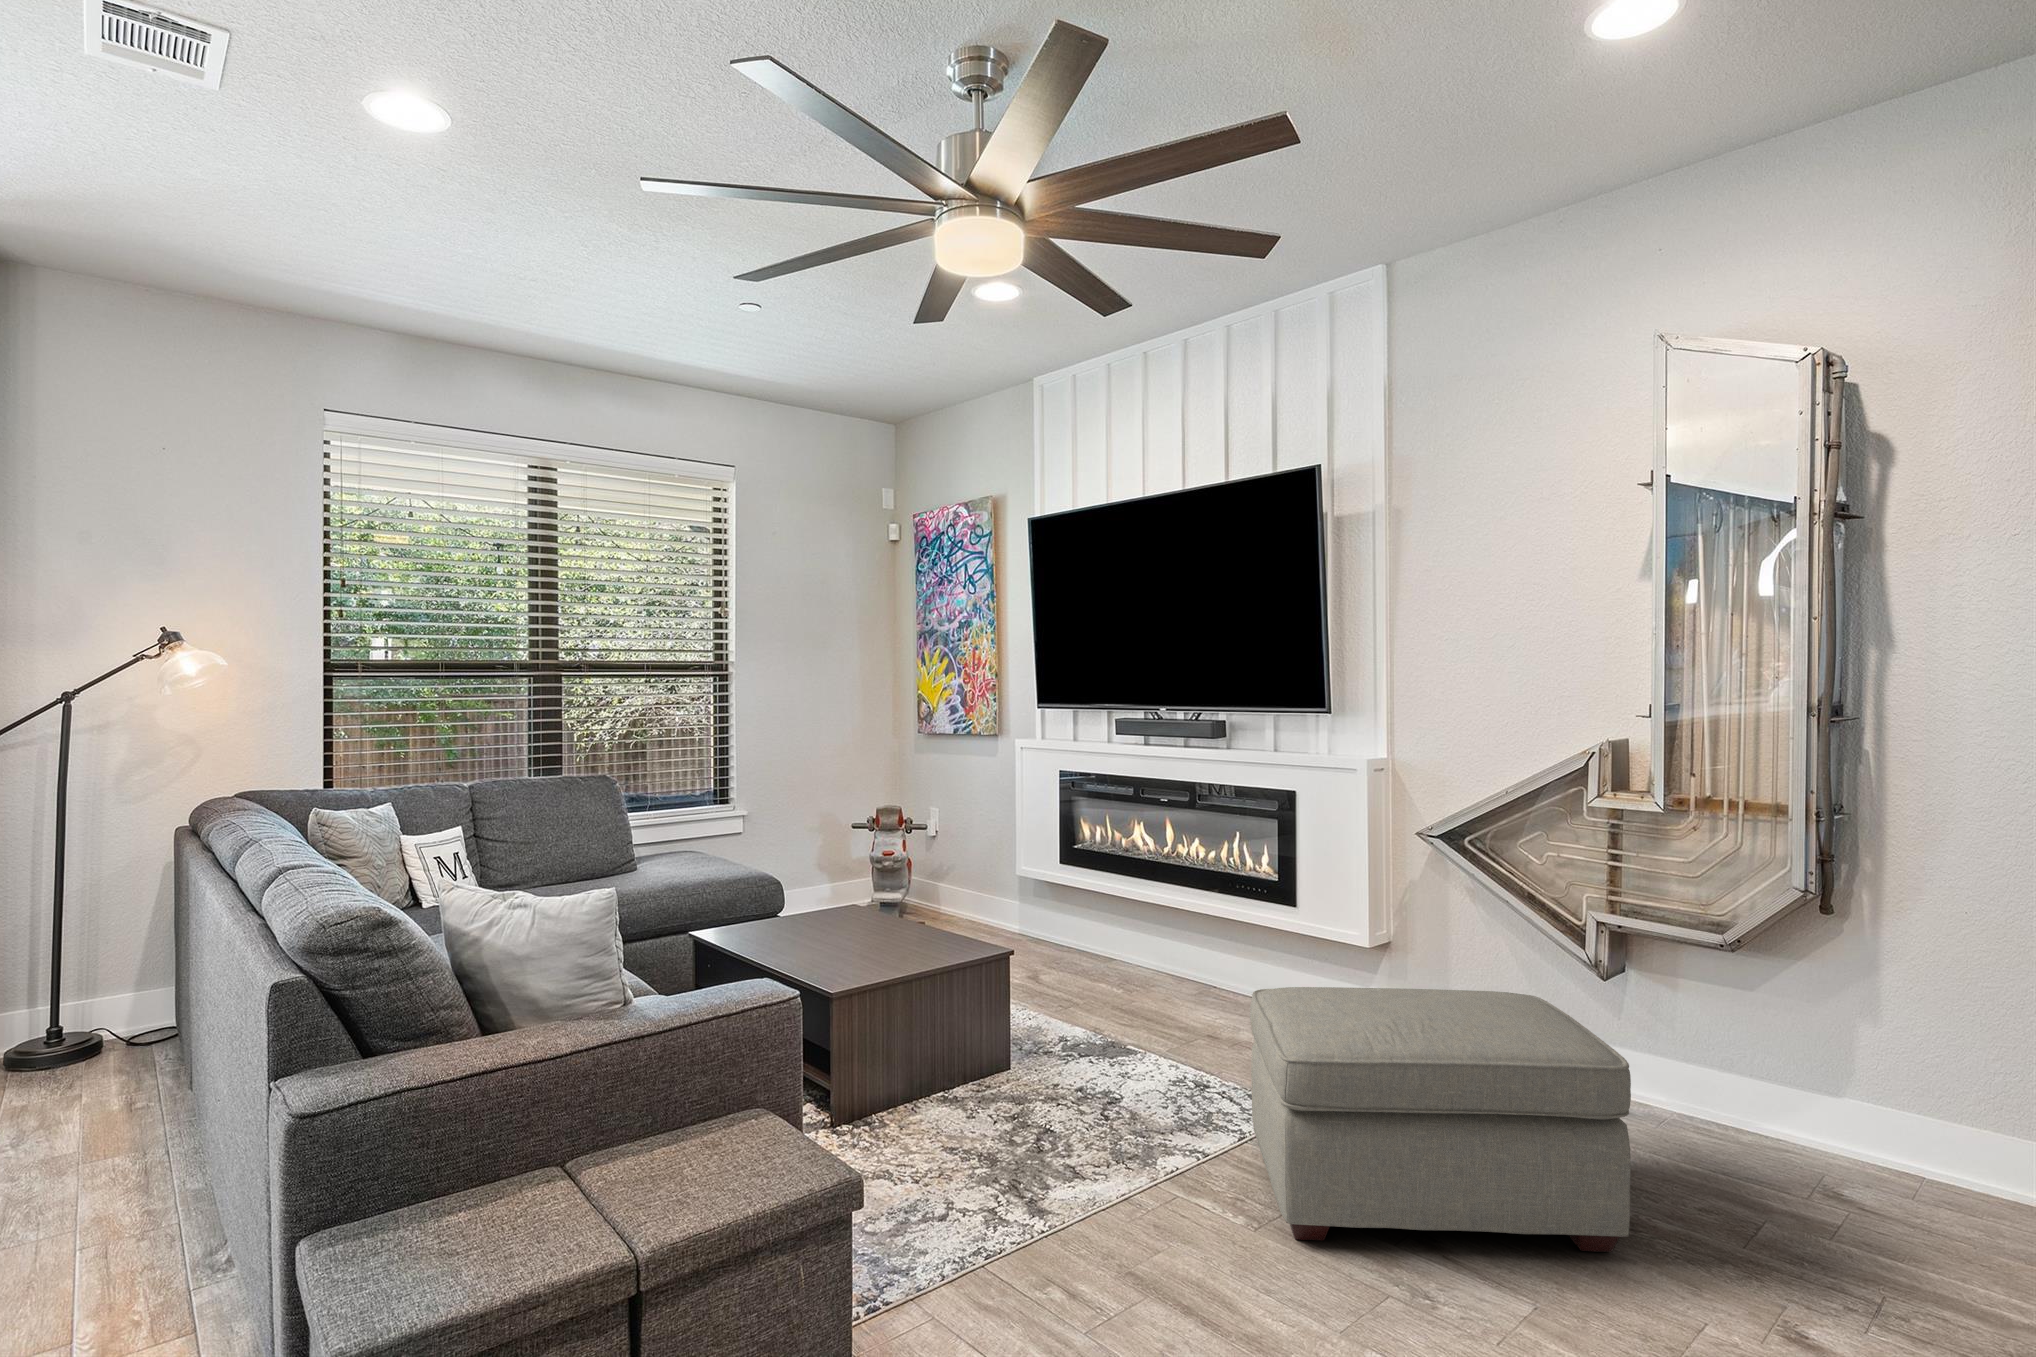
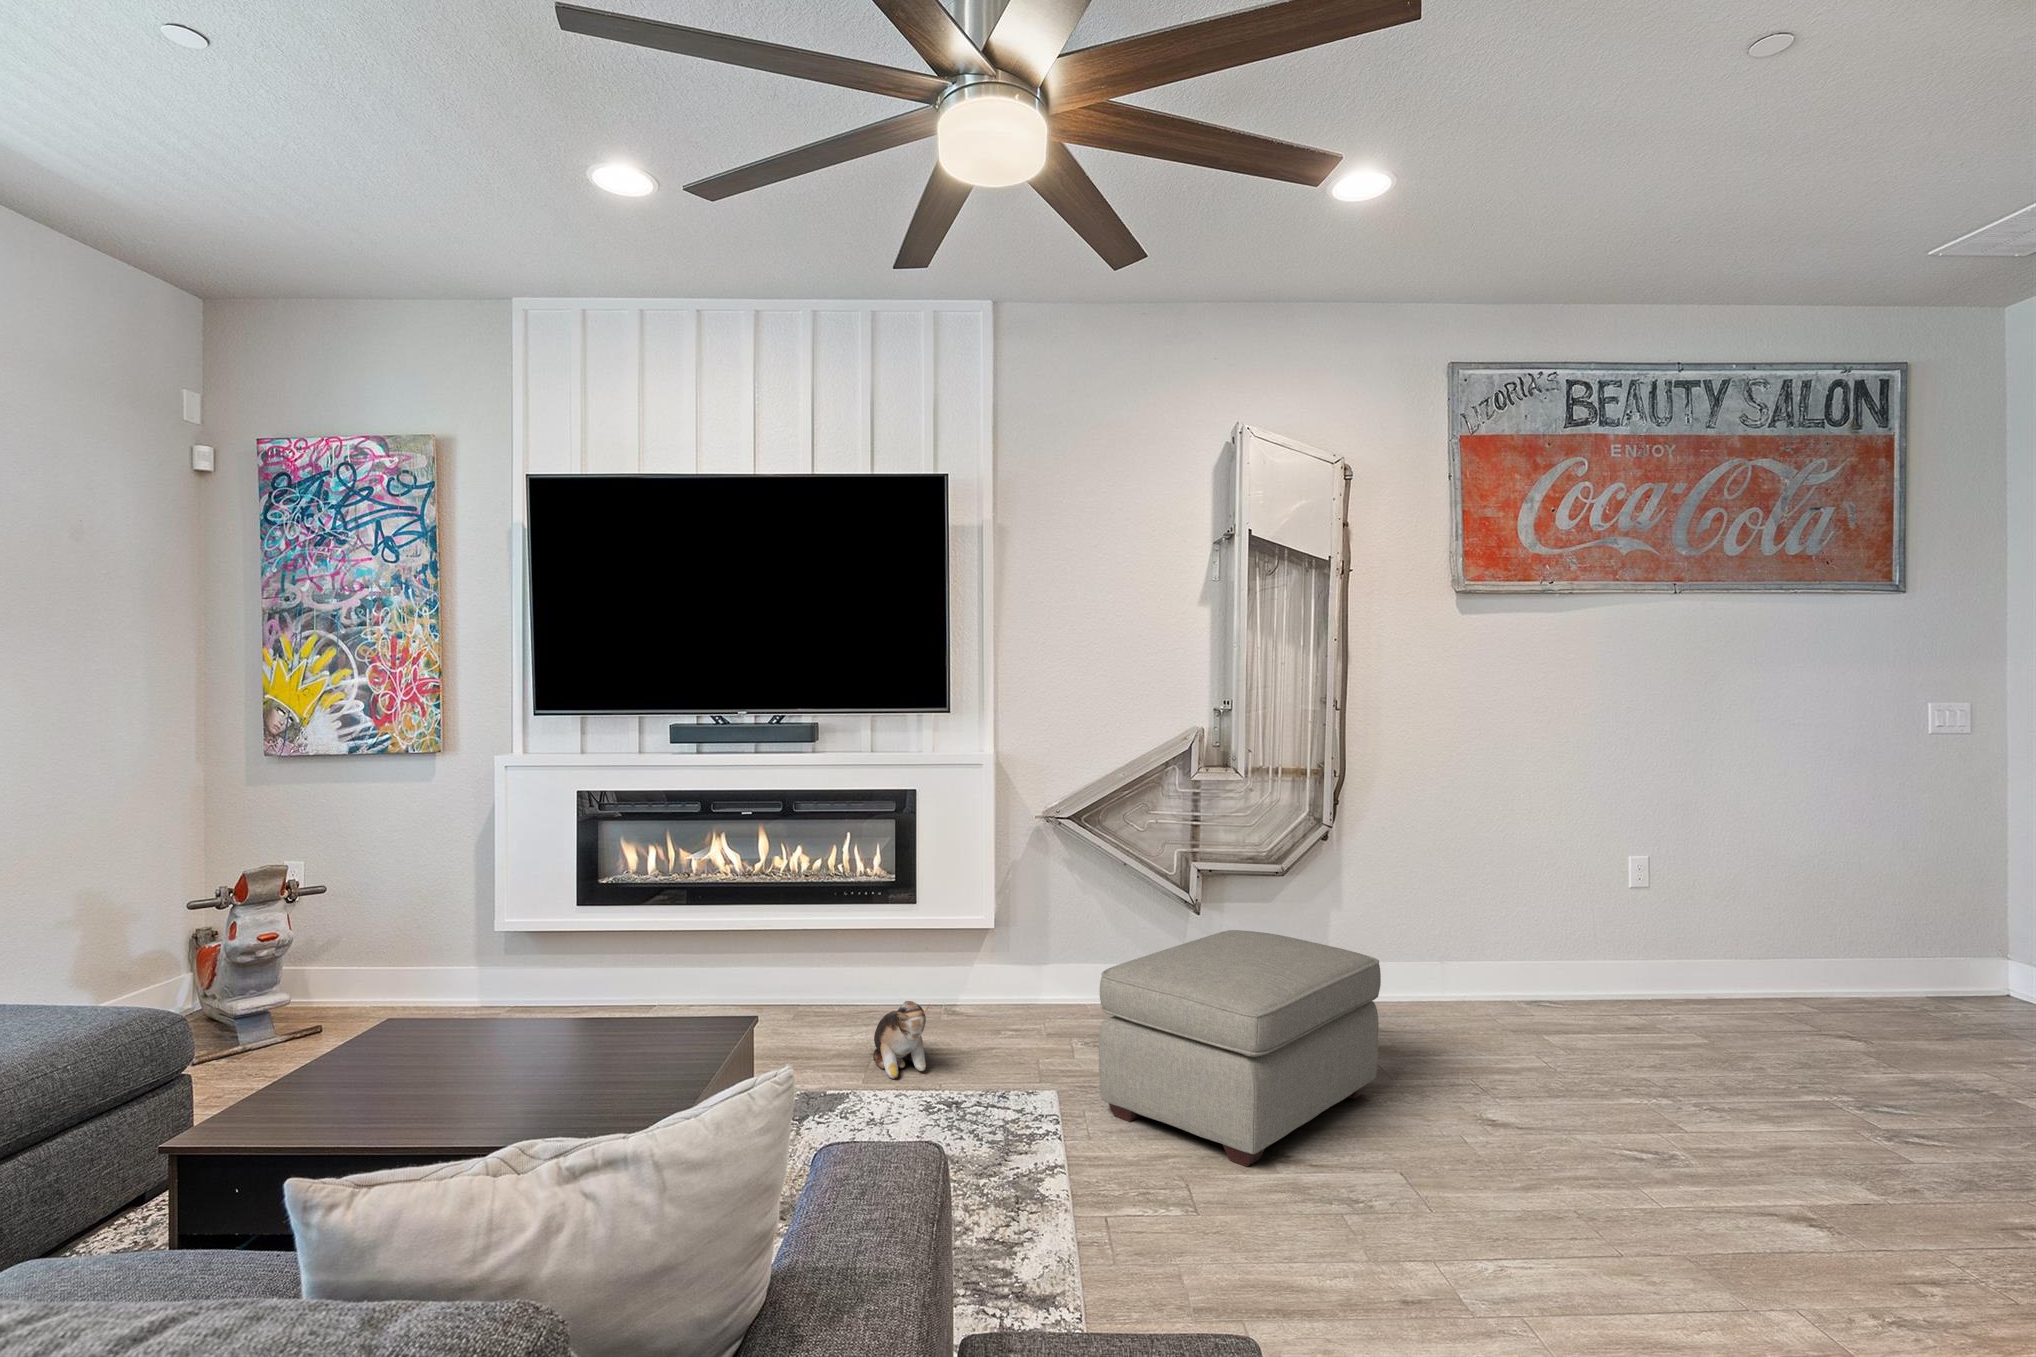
plush toy: none [1134,985,1198,1060] -> present [873,1001,930,1079]

